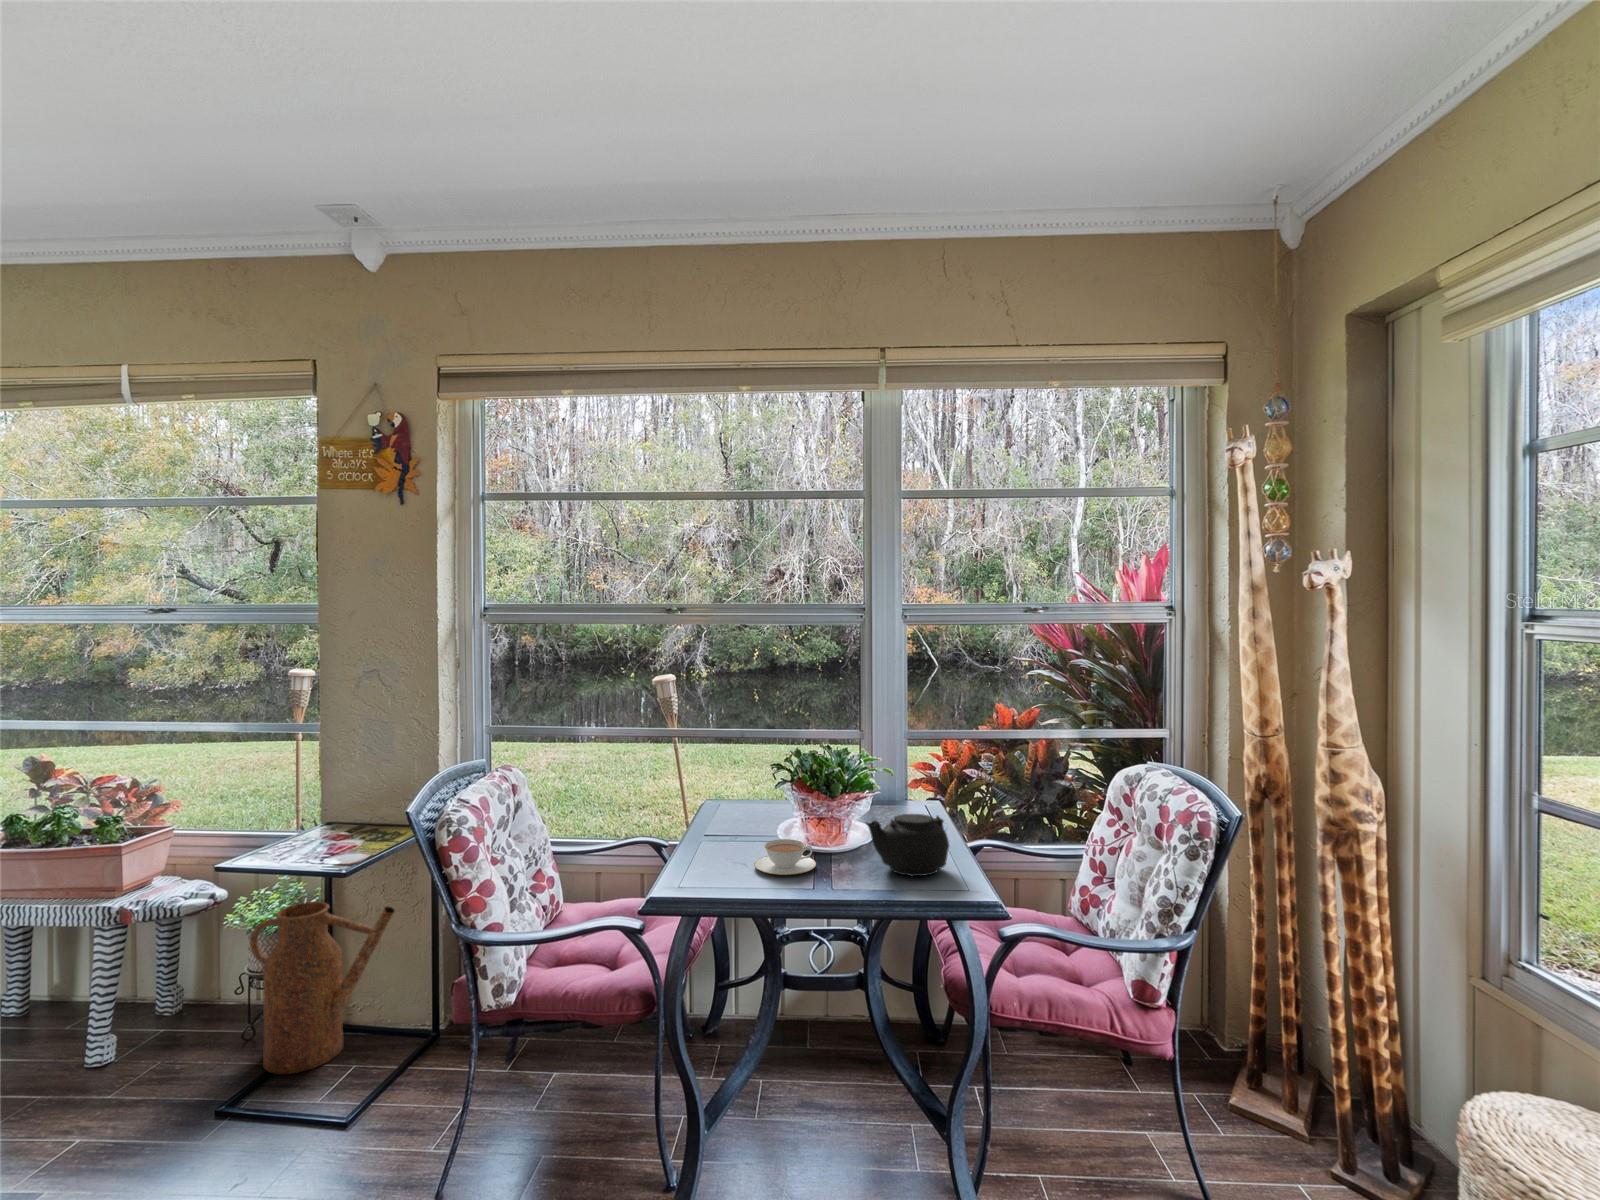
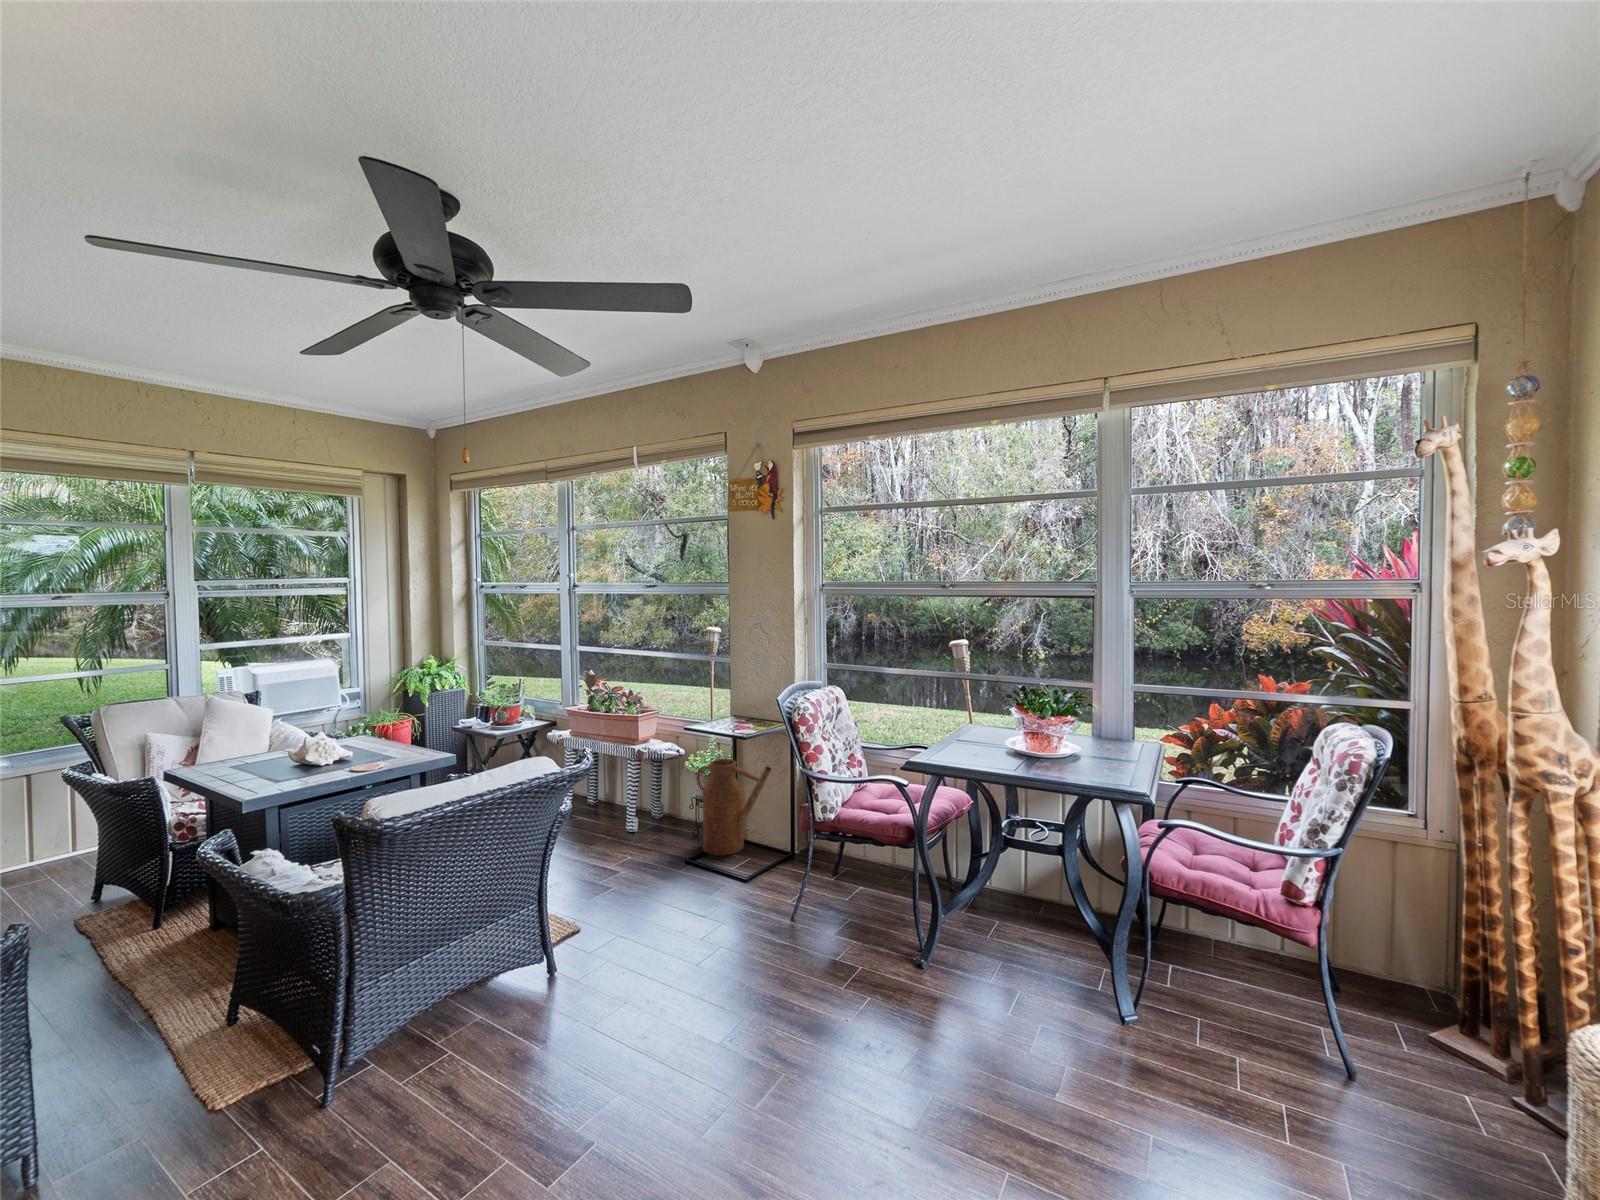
teapot: present [867,814,949,876] -> none [1061,733,1127,776]
teacup: present [754,839,816,875] -> none [984,743,1028,765]

